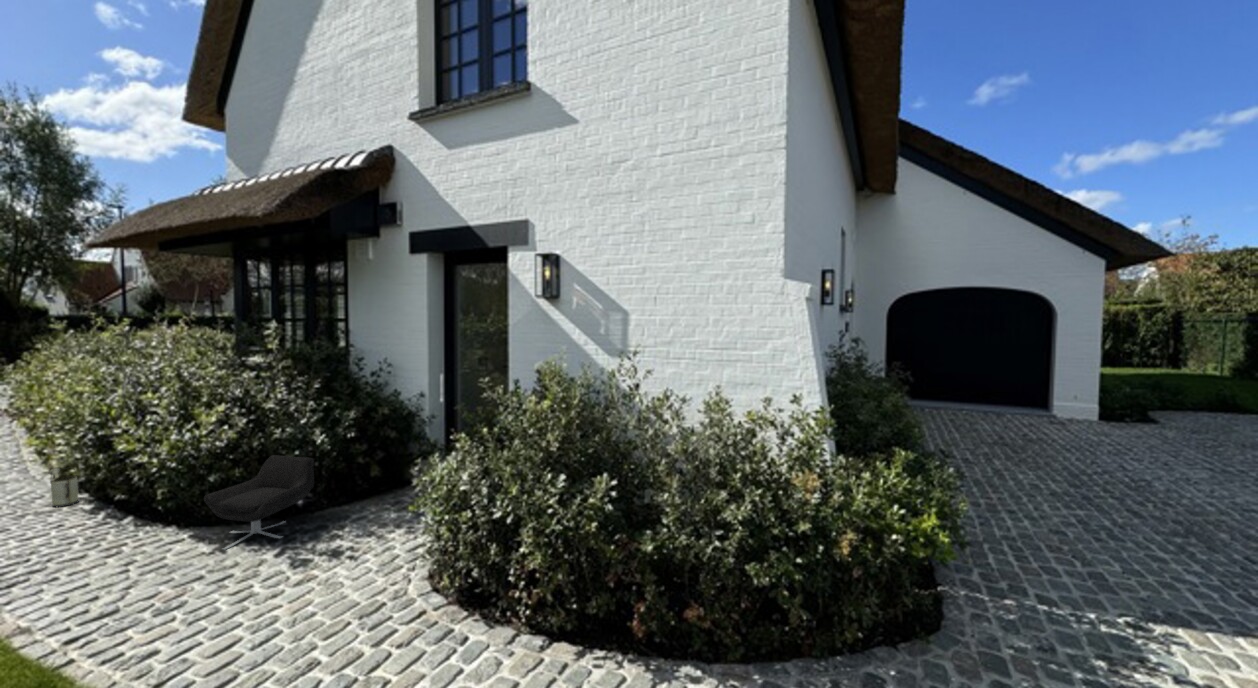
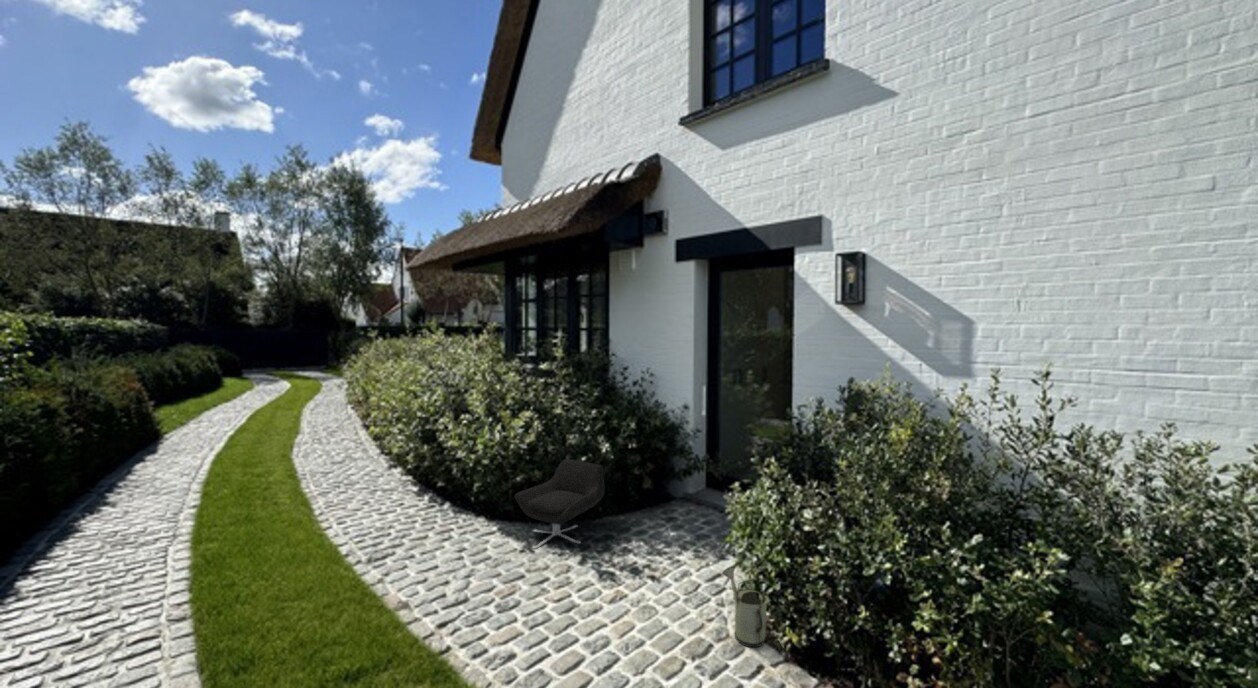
watering can: present [49,468,79,507] -> present [723,567,766,647]

